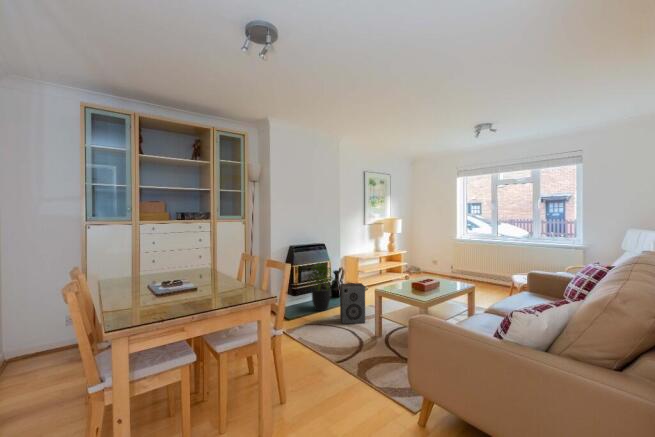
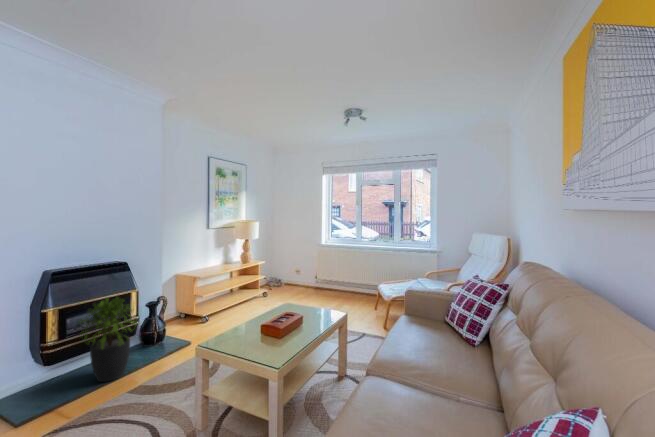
speaker: present [340,283,365,324] -> none [138,328,184,408]

